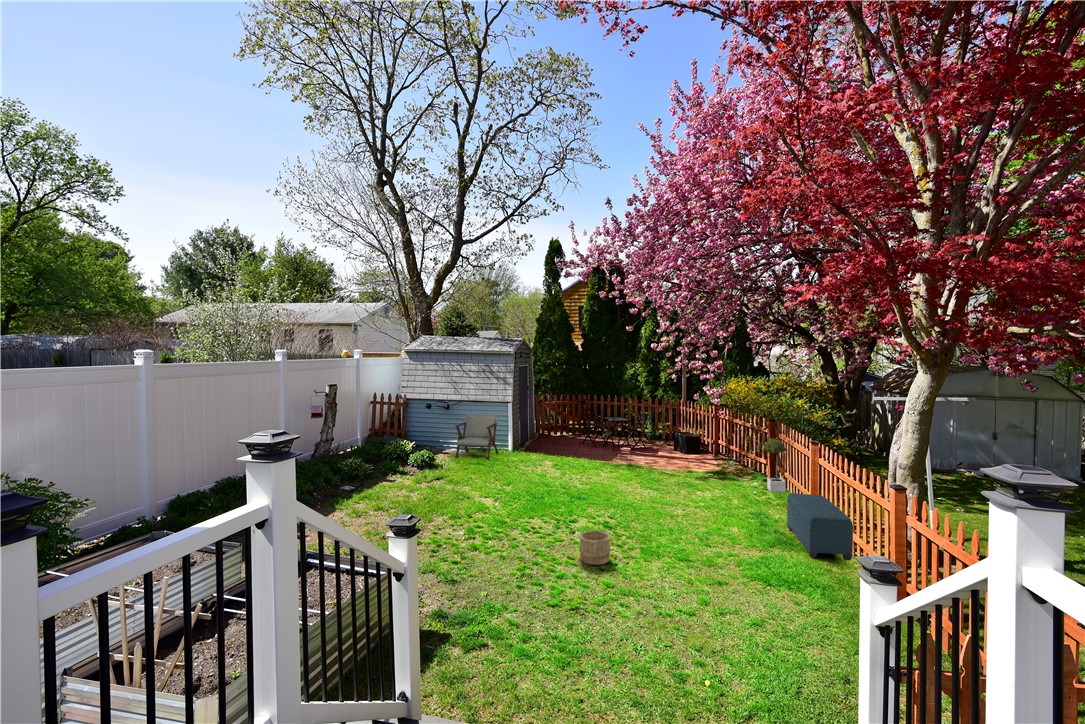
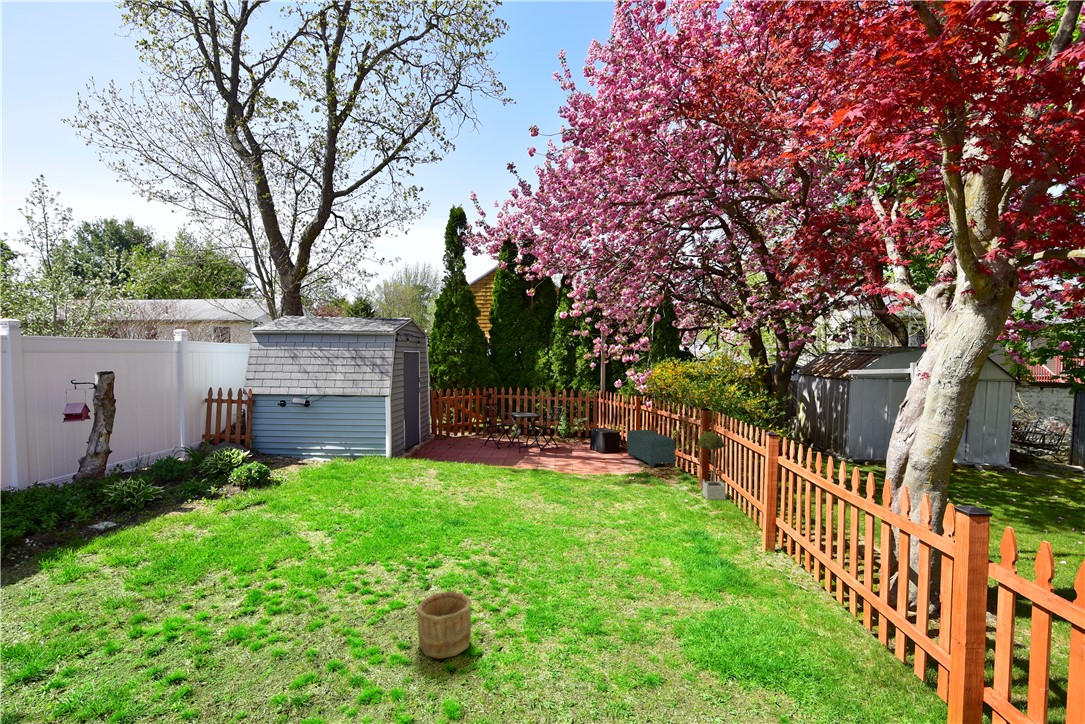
lounge chair: present [455,414,498,460] -> none [308,412,372,471]
bench: present [787,493,853,561] -> present [627,430,675,468]

